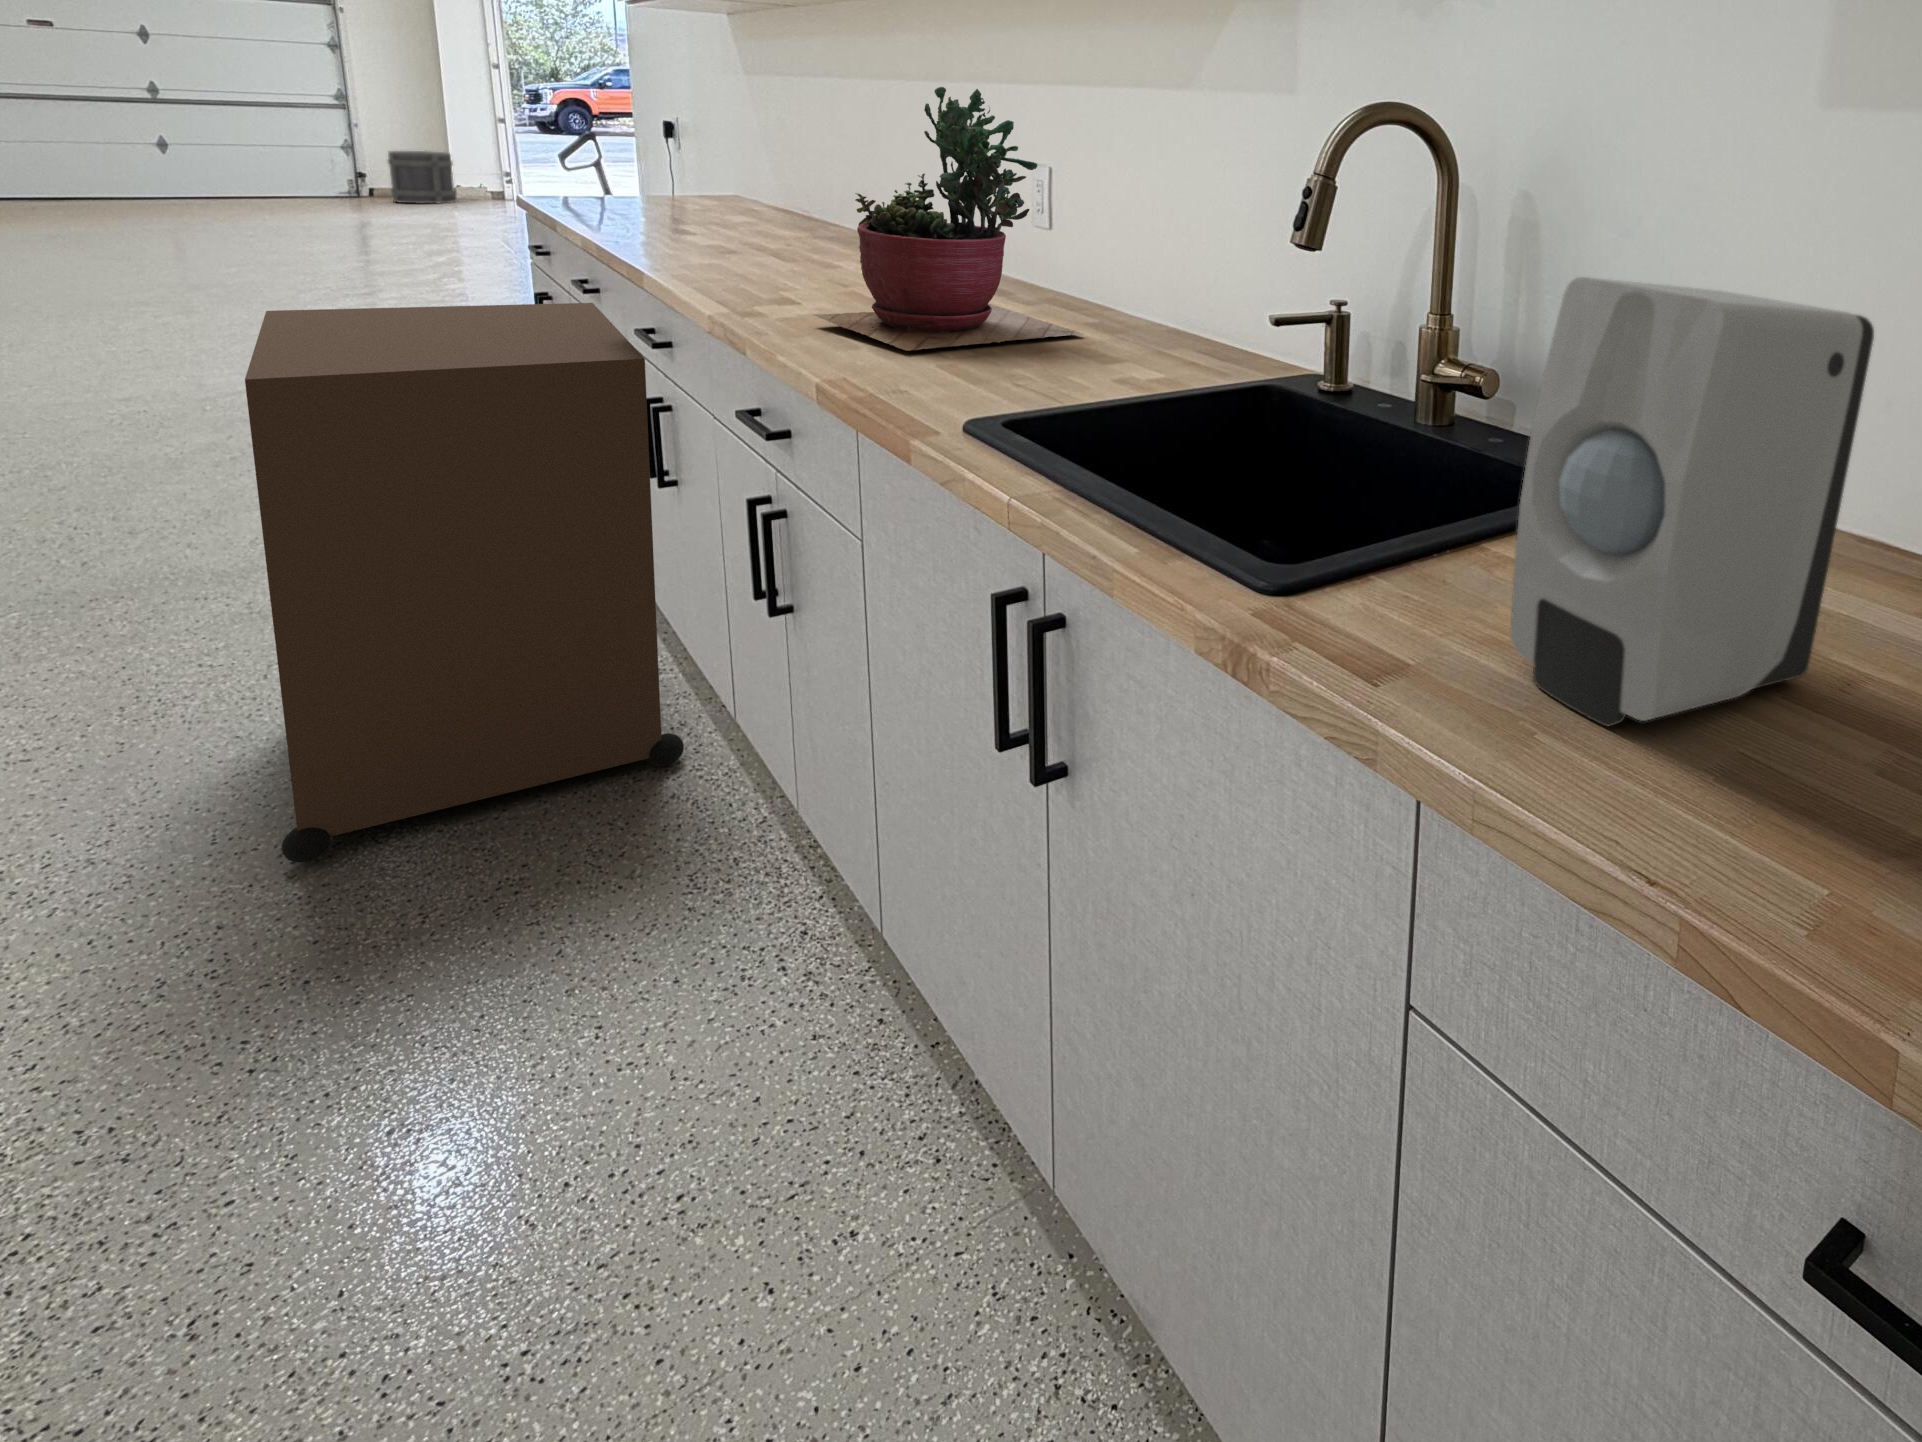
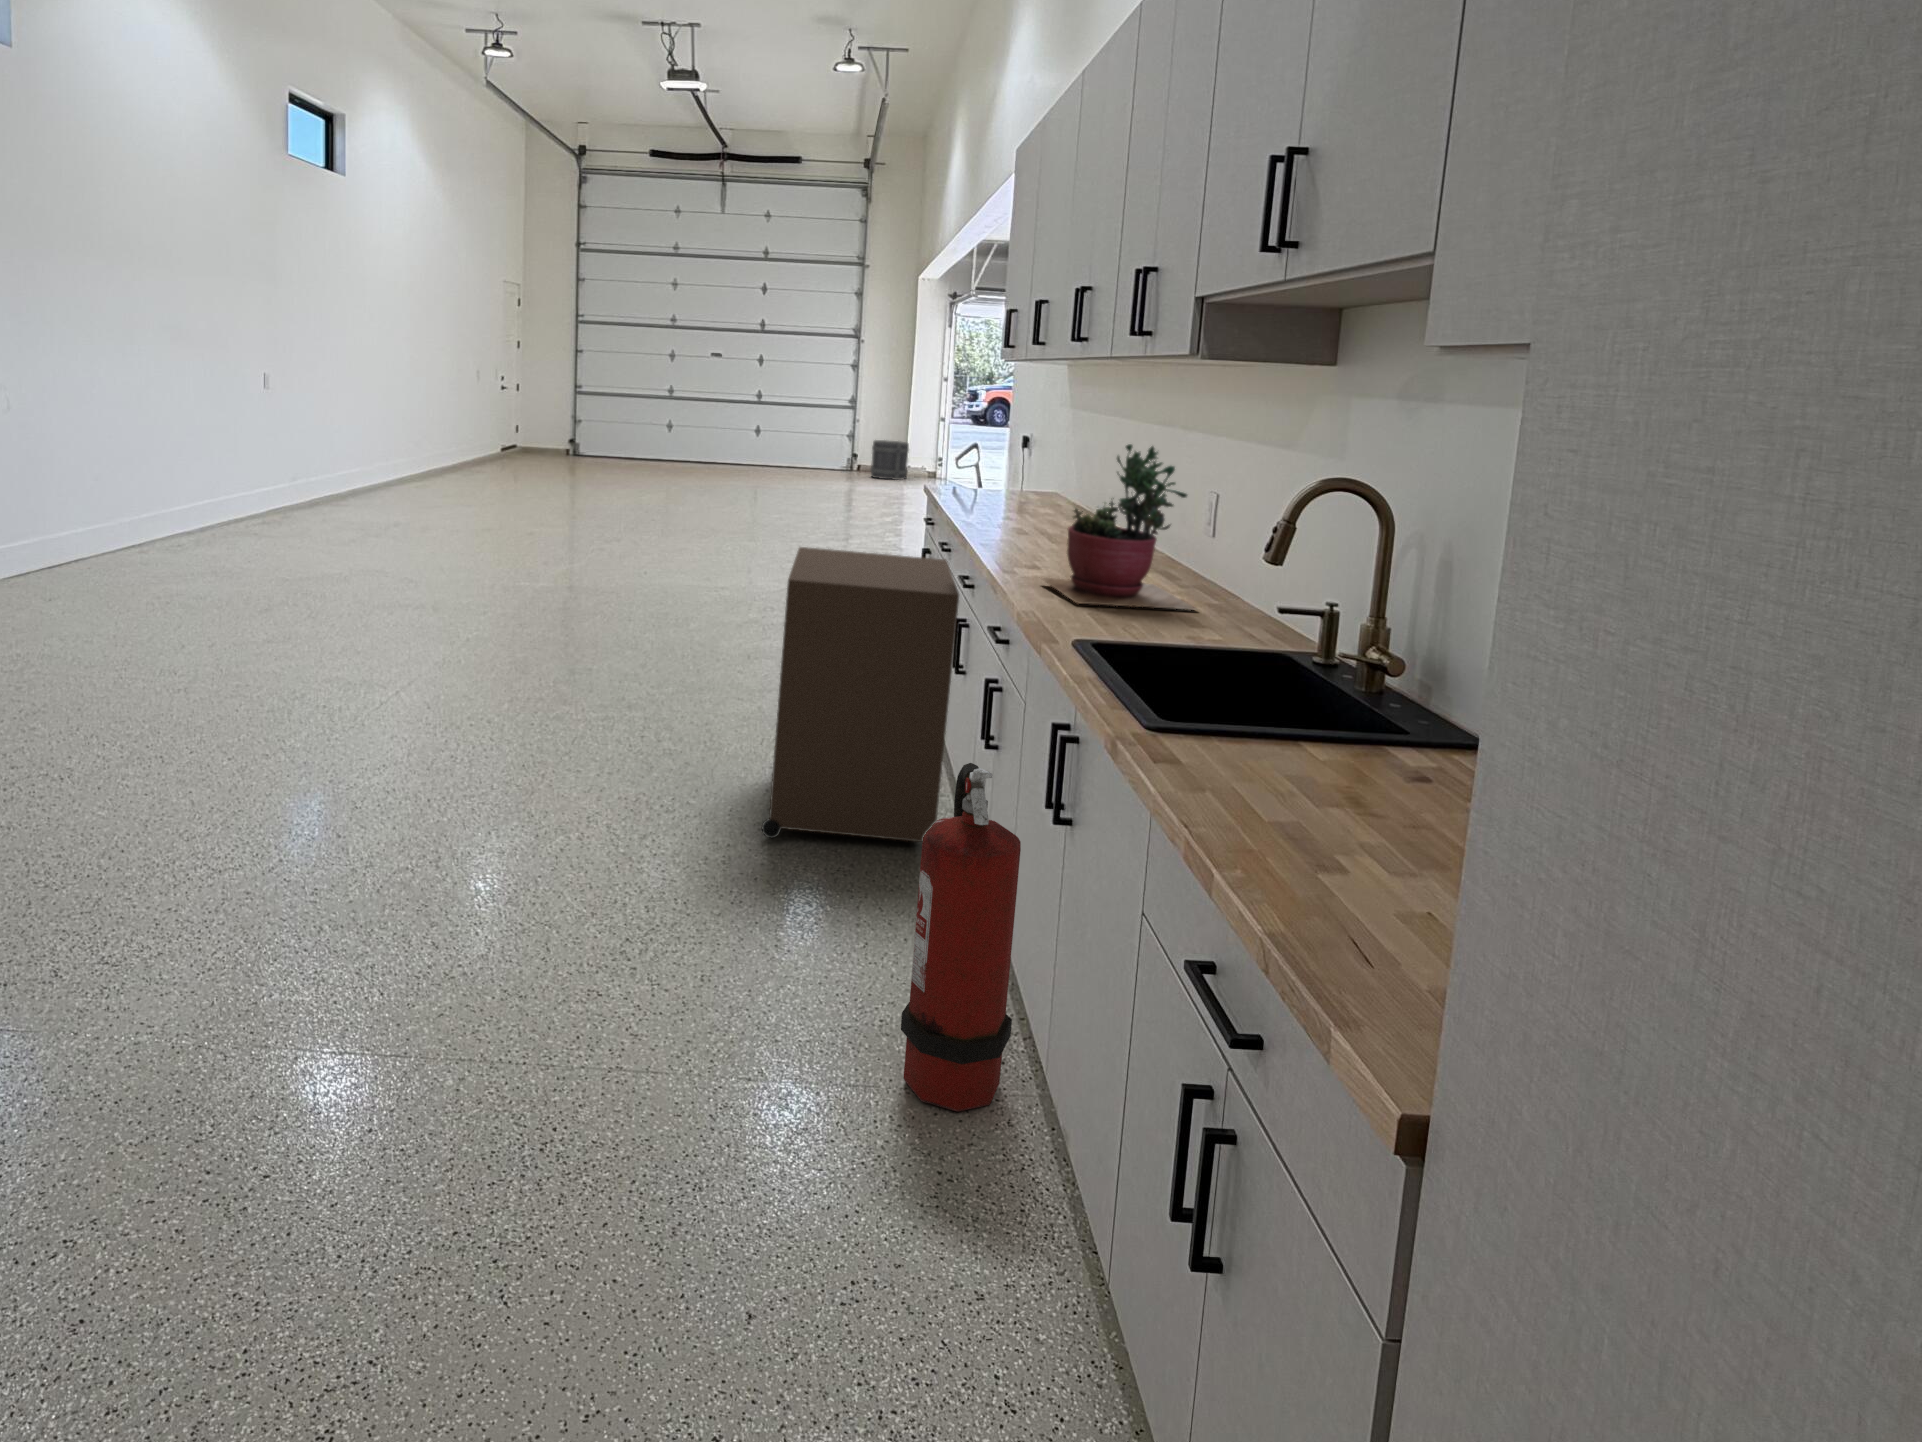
soap dispenser: present [1511,277,1874,726] -> none [1222,583,1413,809]
fire extinguisher: none [722,686,941,1340] -> present [901,763,1021,1112]

